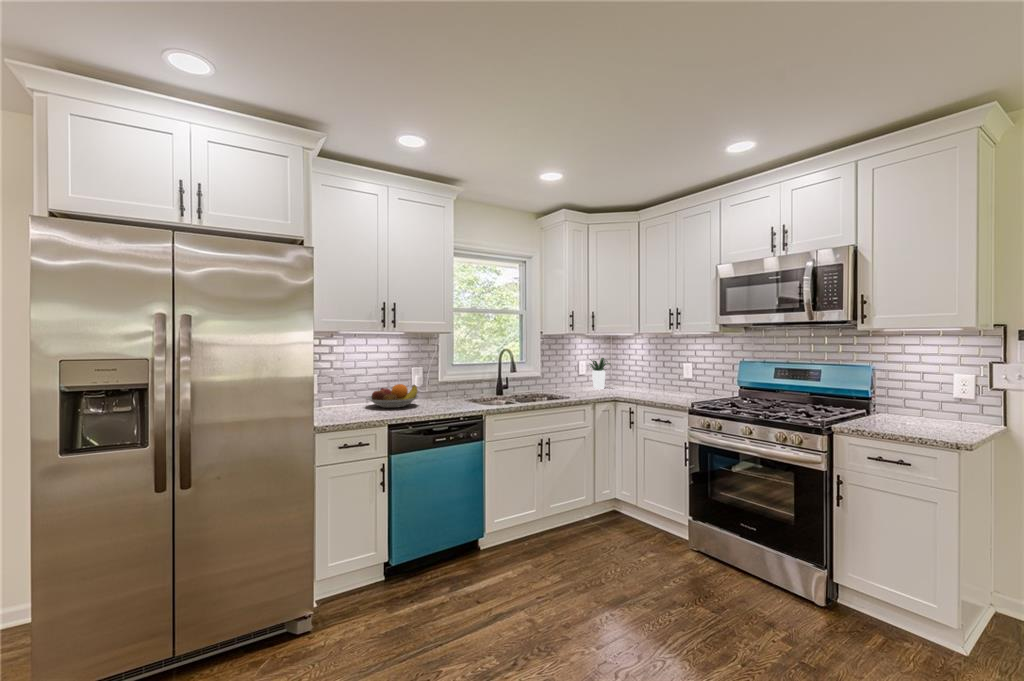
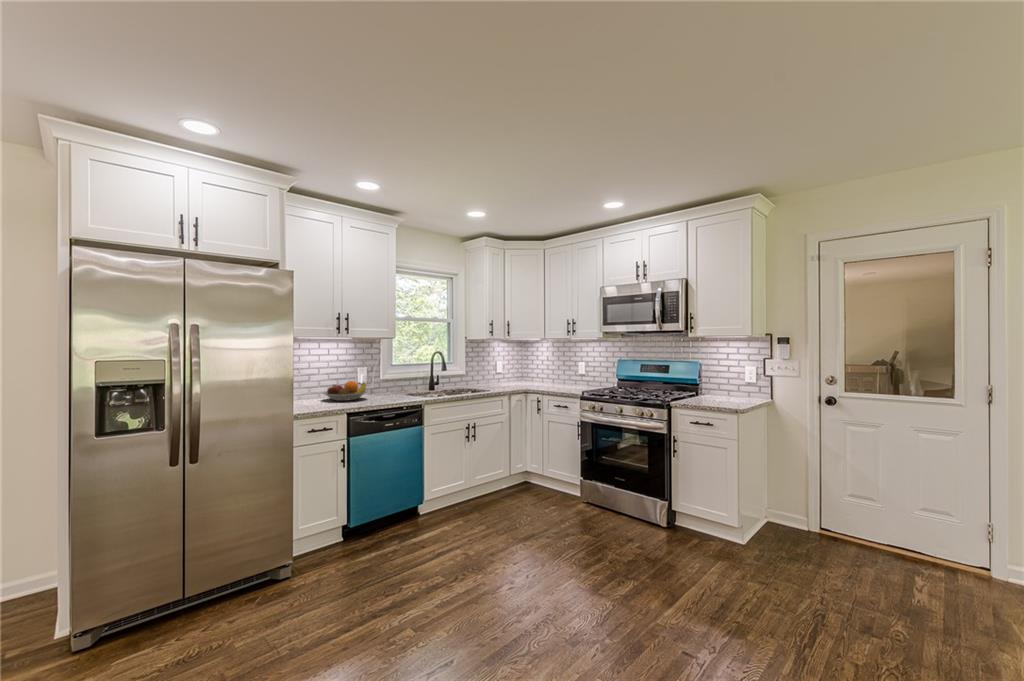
potted plant: present [589,358,610,389] -> none [498,359,527,384]

